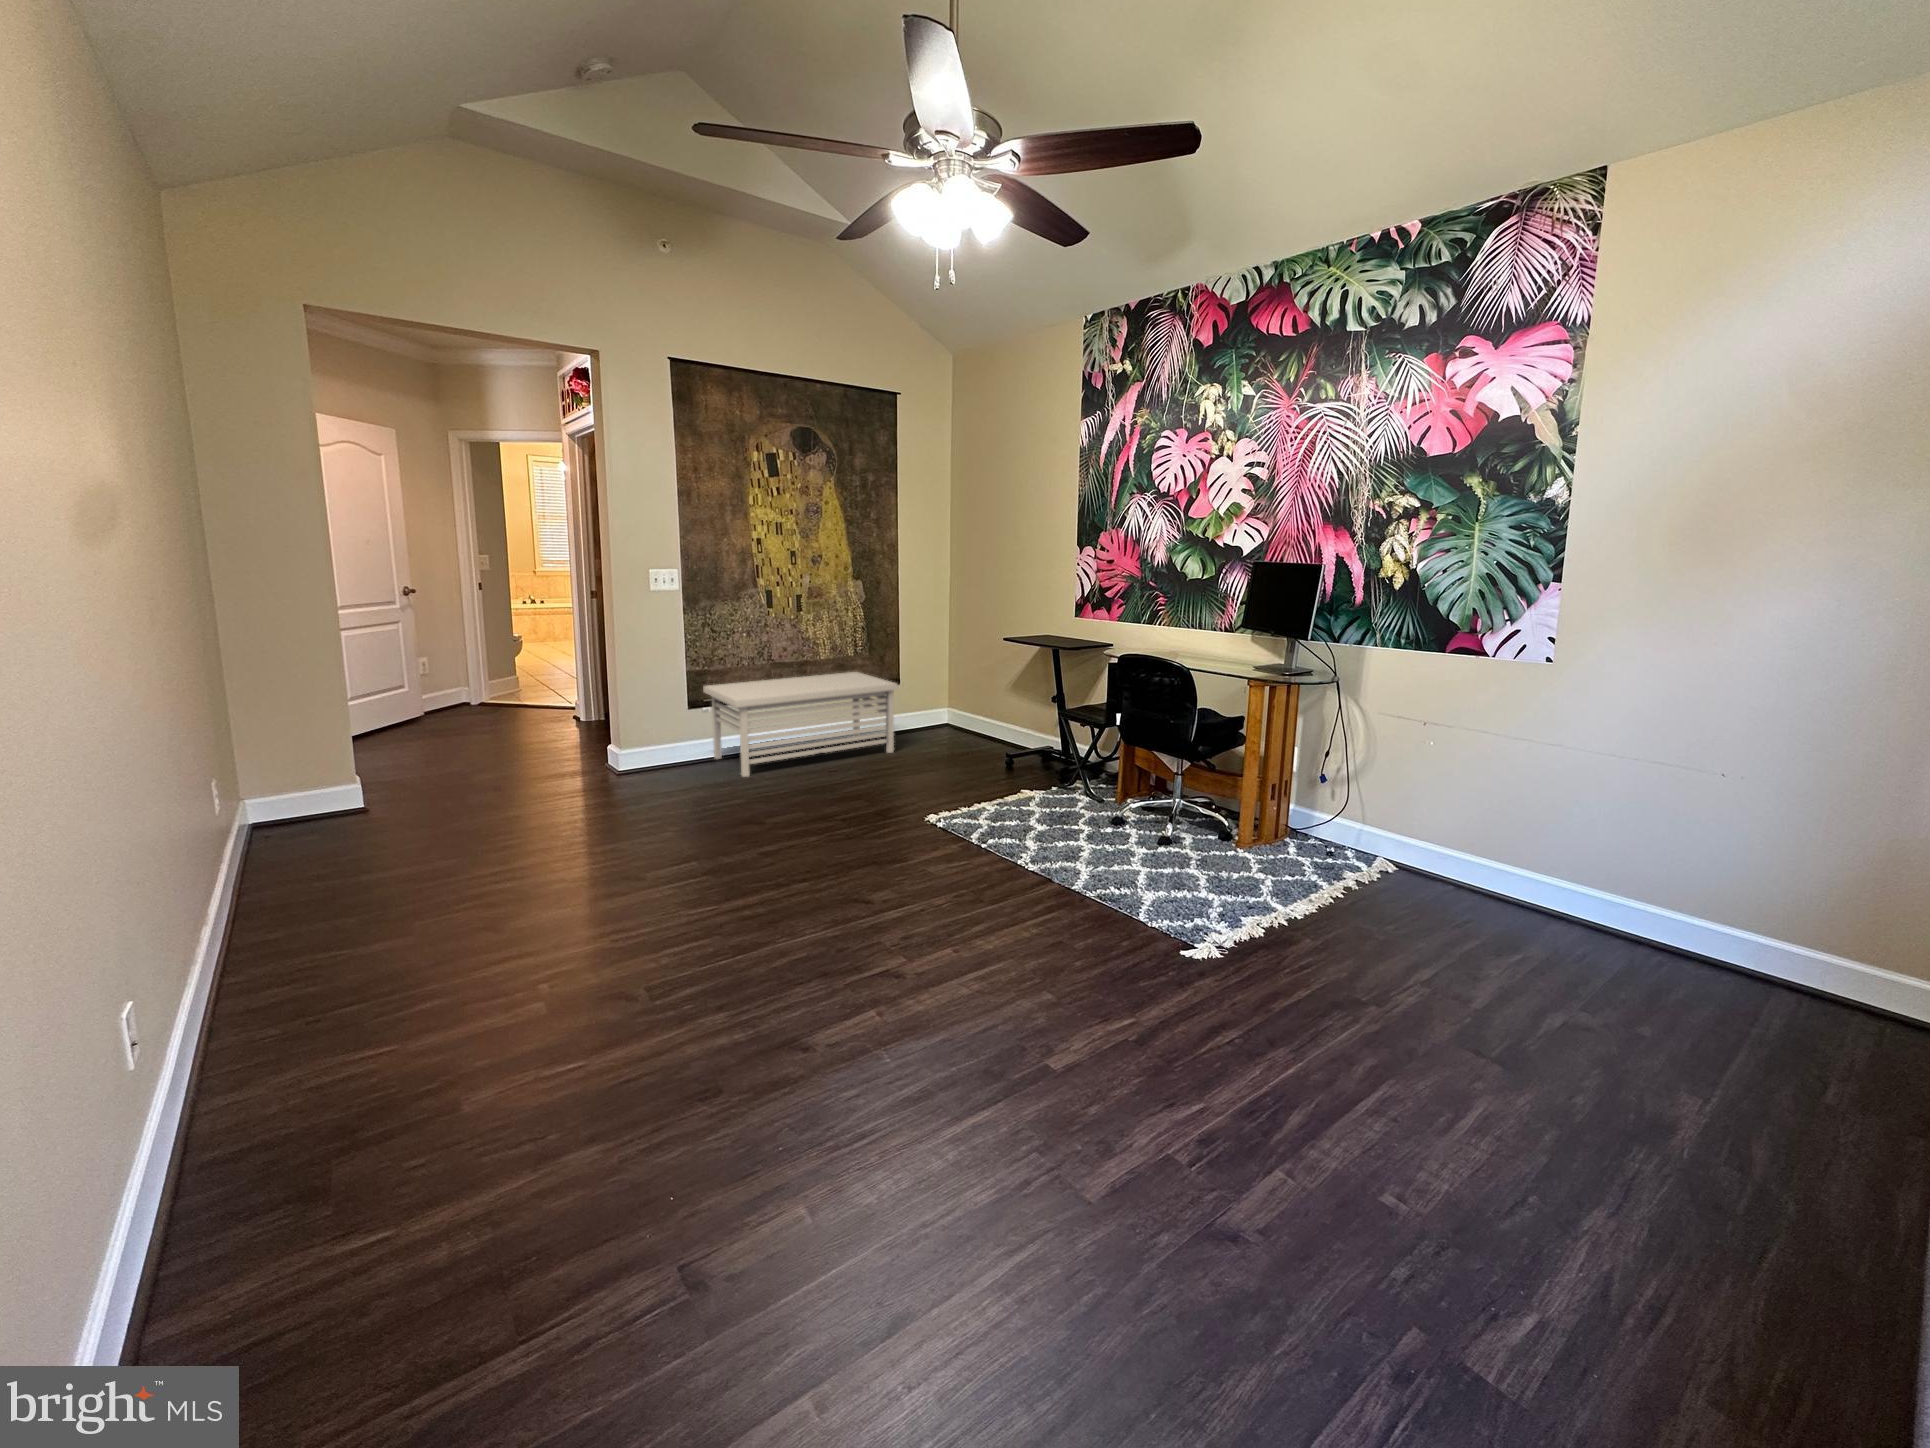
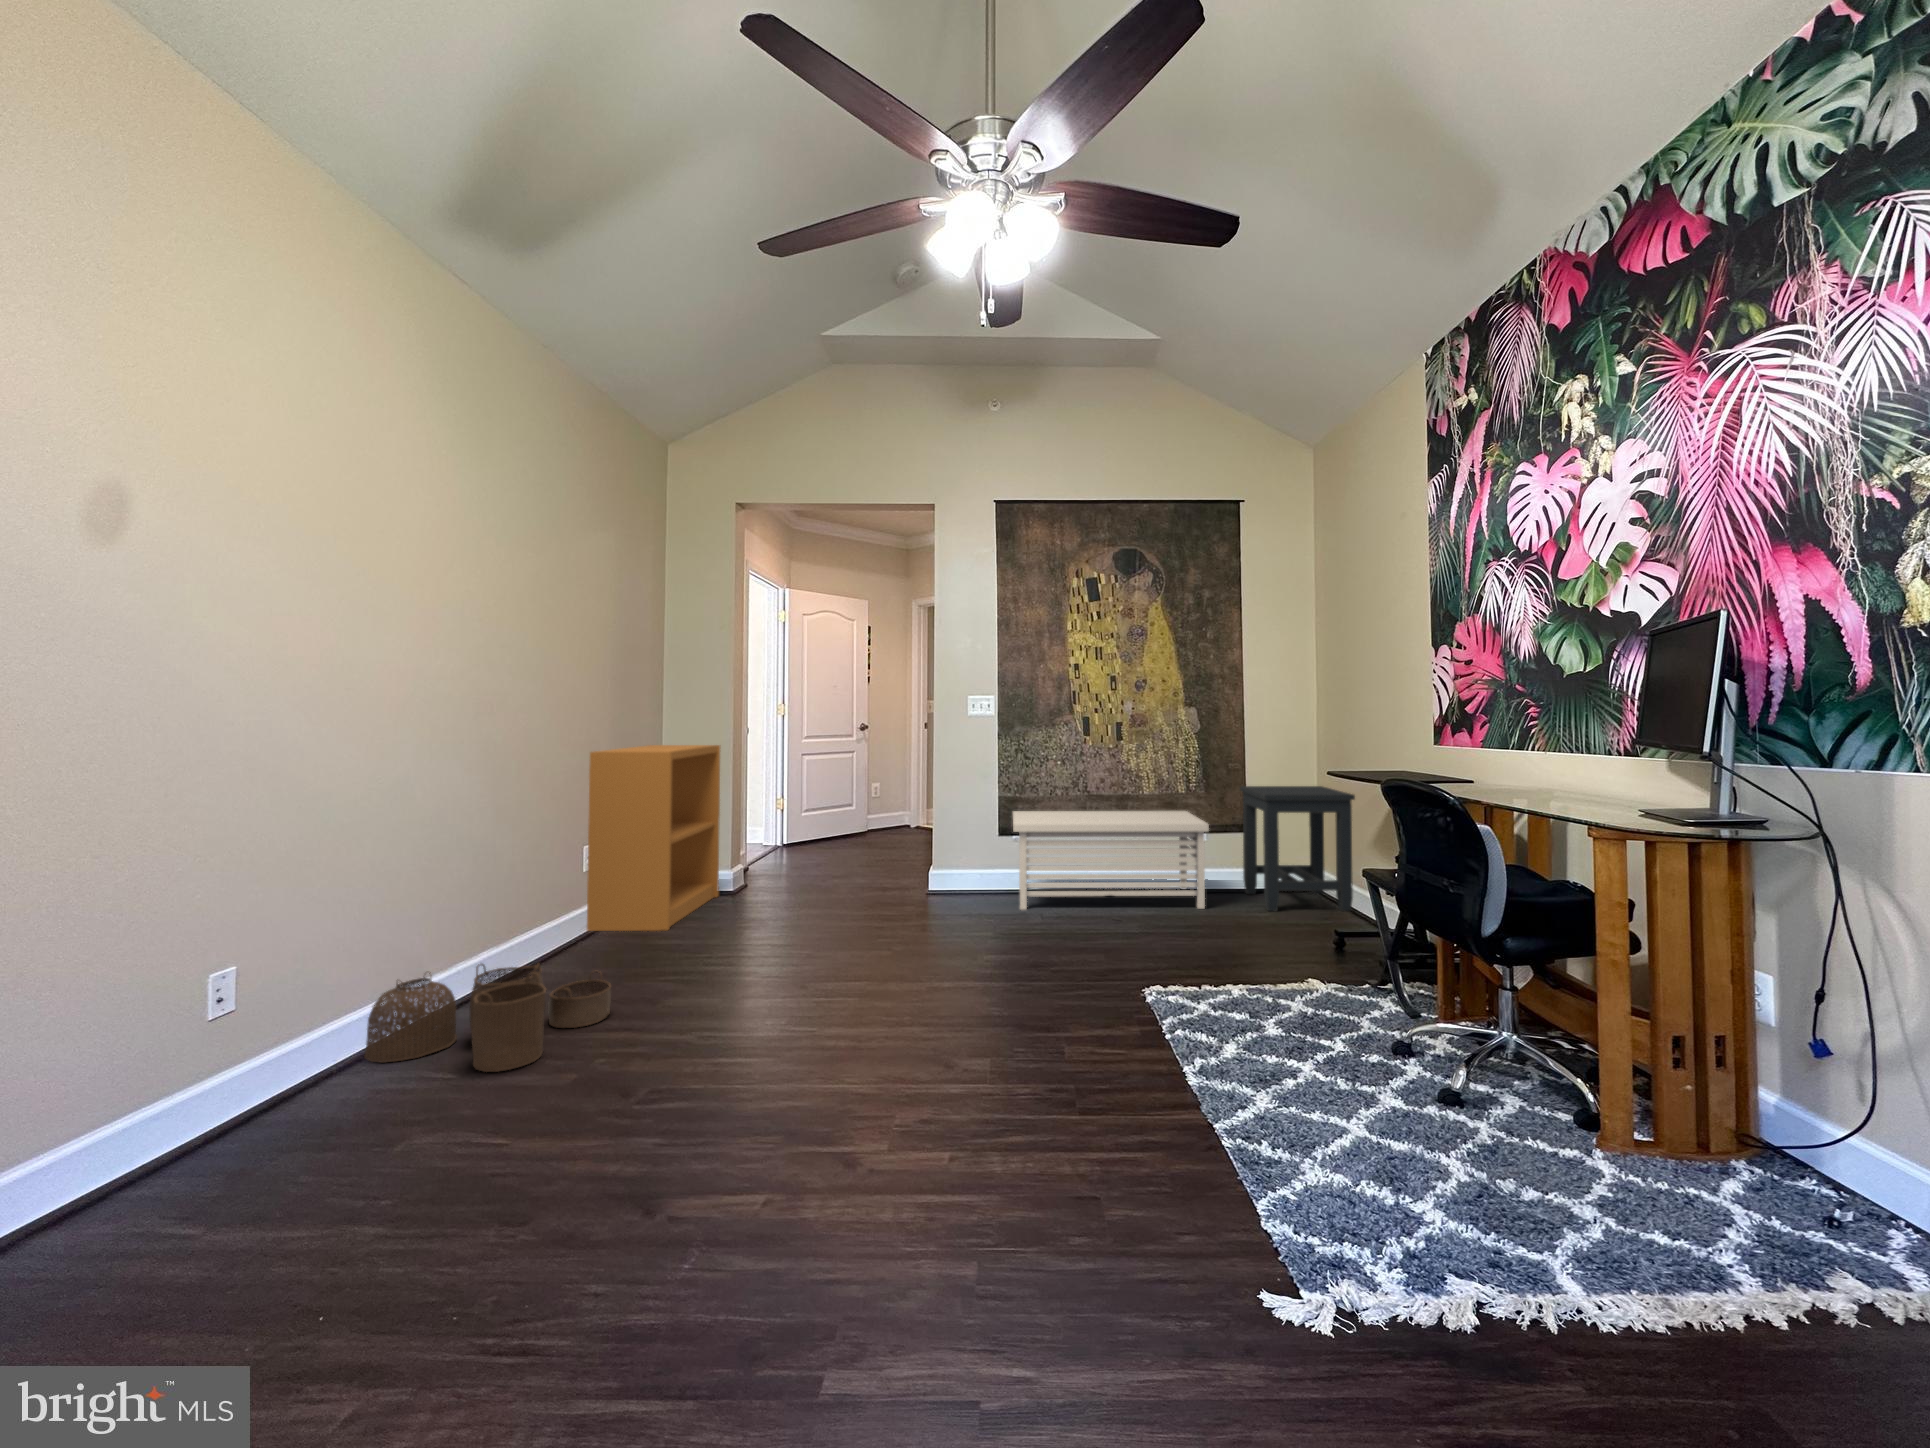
bookshelf: none [215,640,374,889] -> present [587,745,720,931]
side table: none [902,644,998,747] -> present [1240,786,1355,911]
woven basket: none [214,914,483,1073] -> present [364,964,611,1072]

